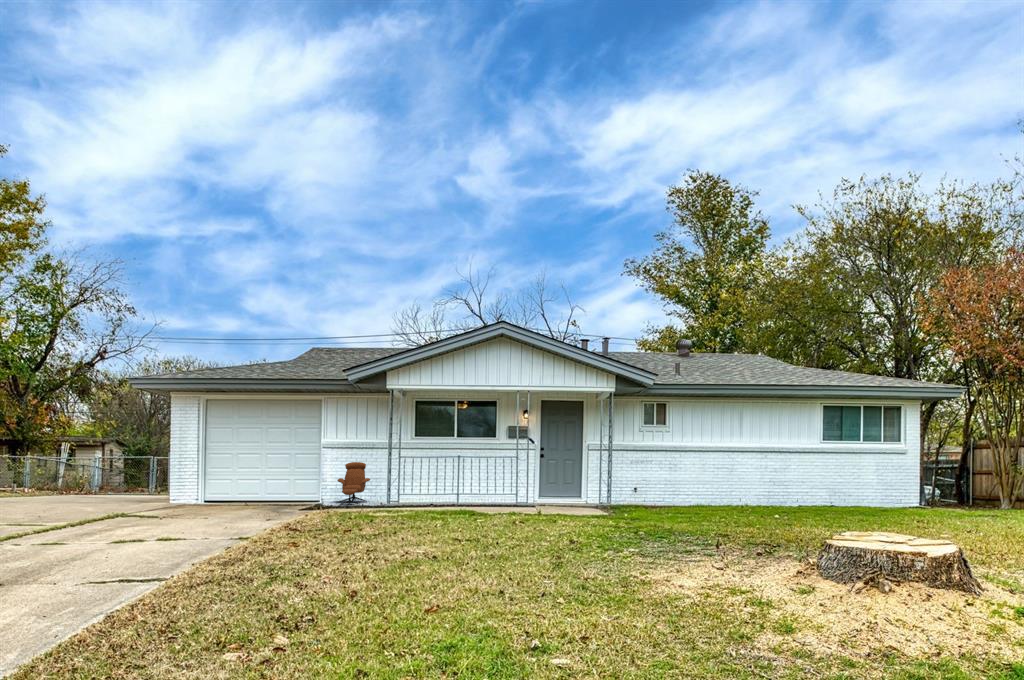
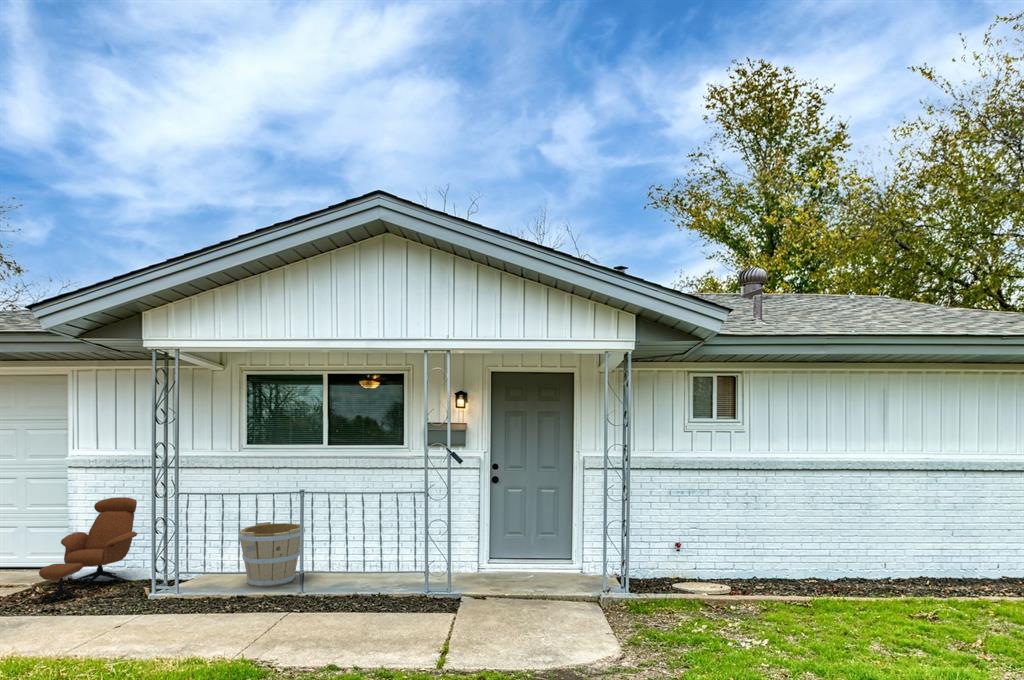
wooden bucket: none [423,475,453,503] -> present [239,522,305,587]

